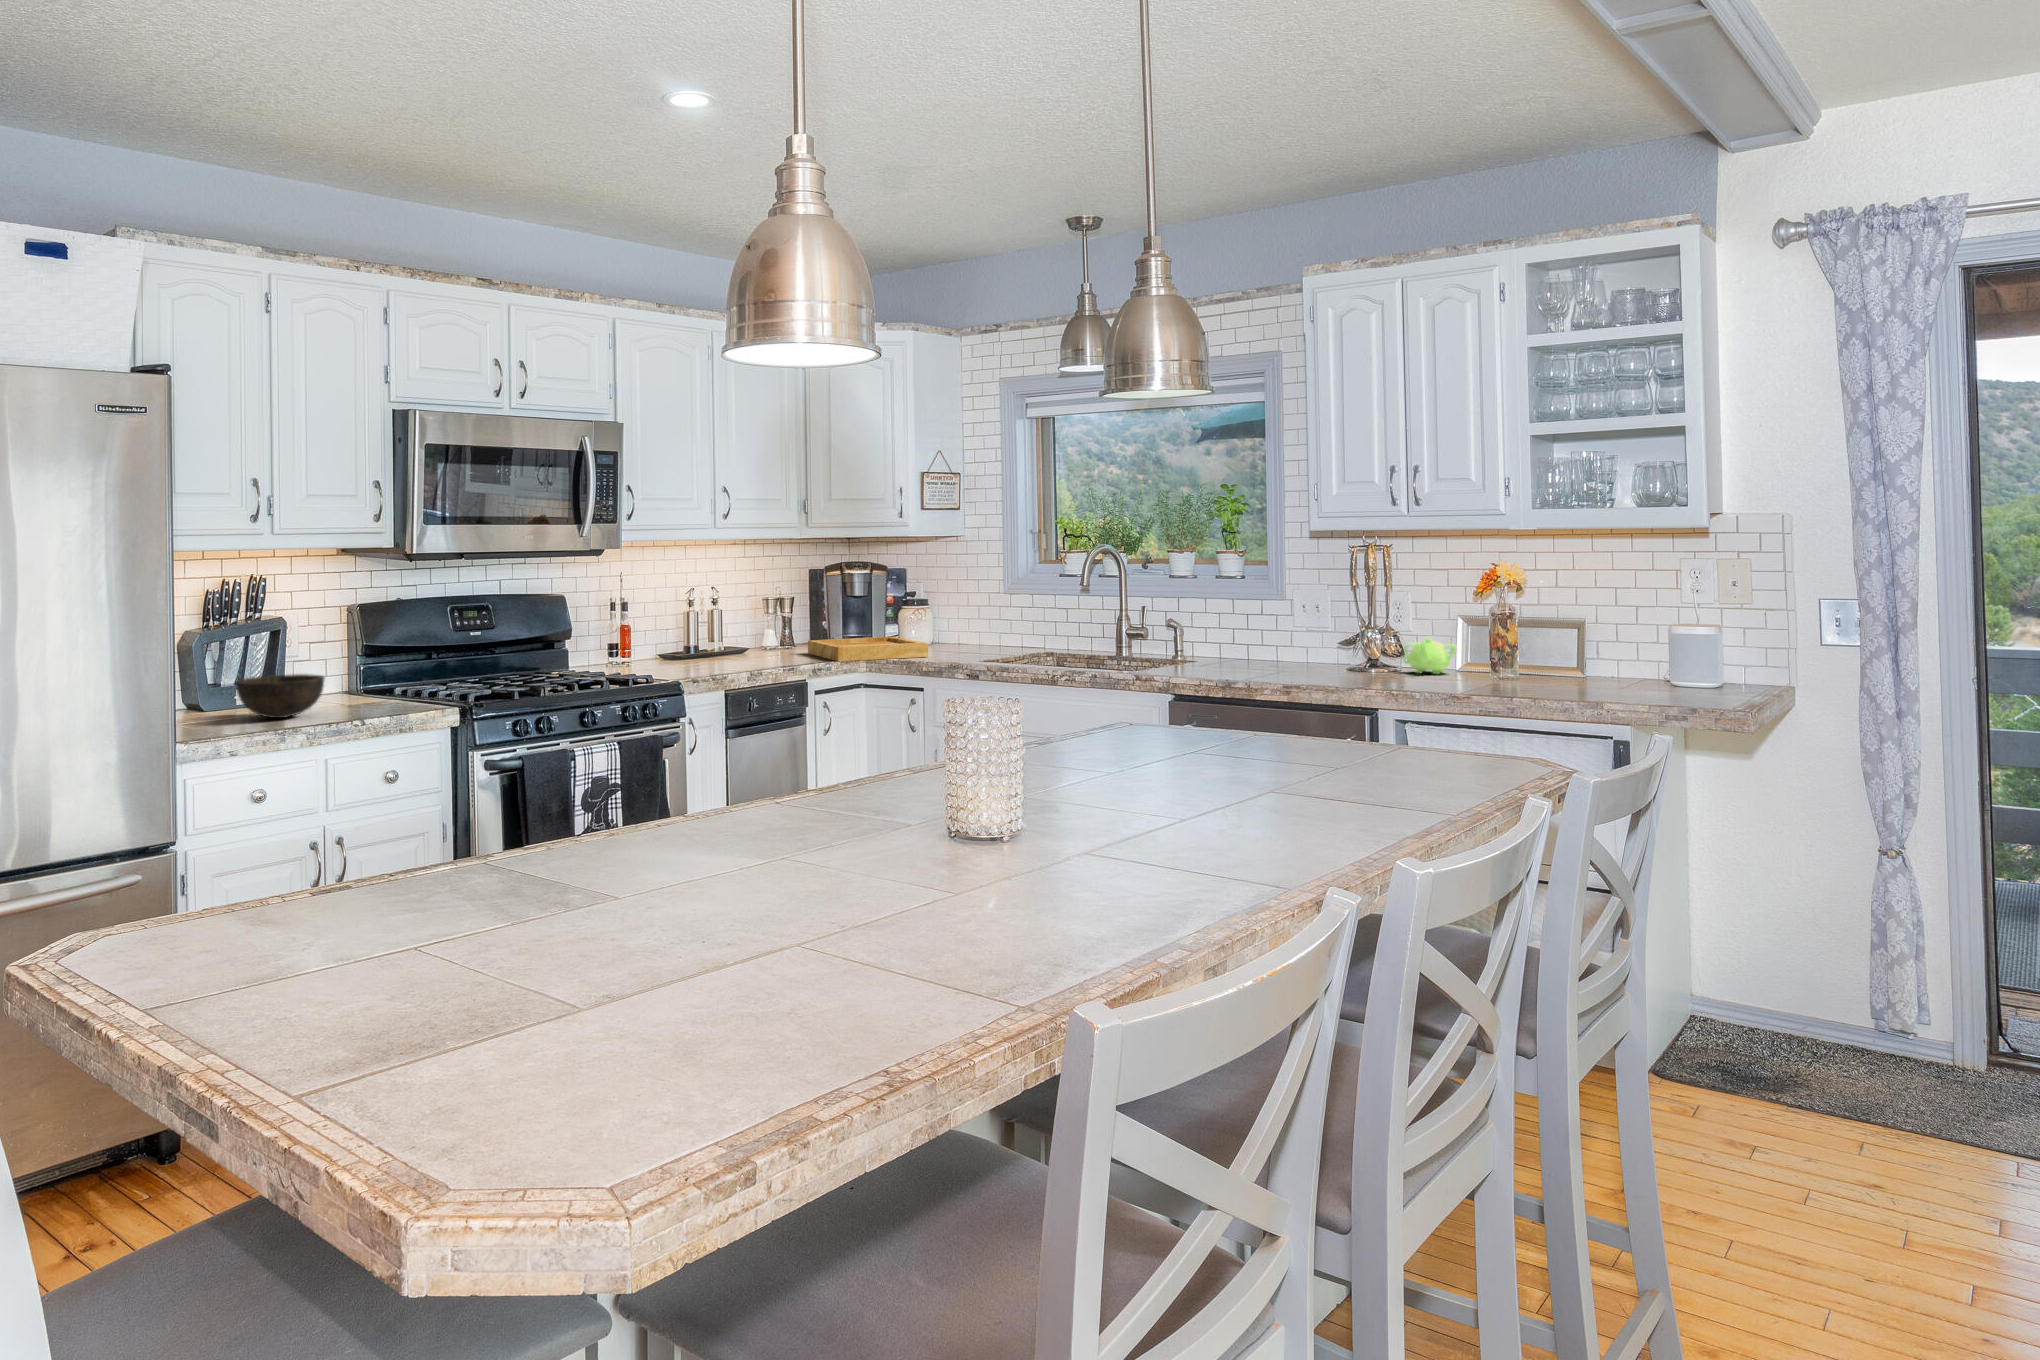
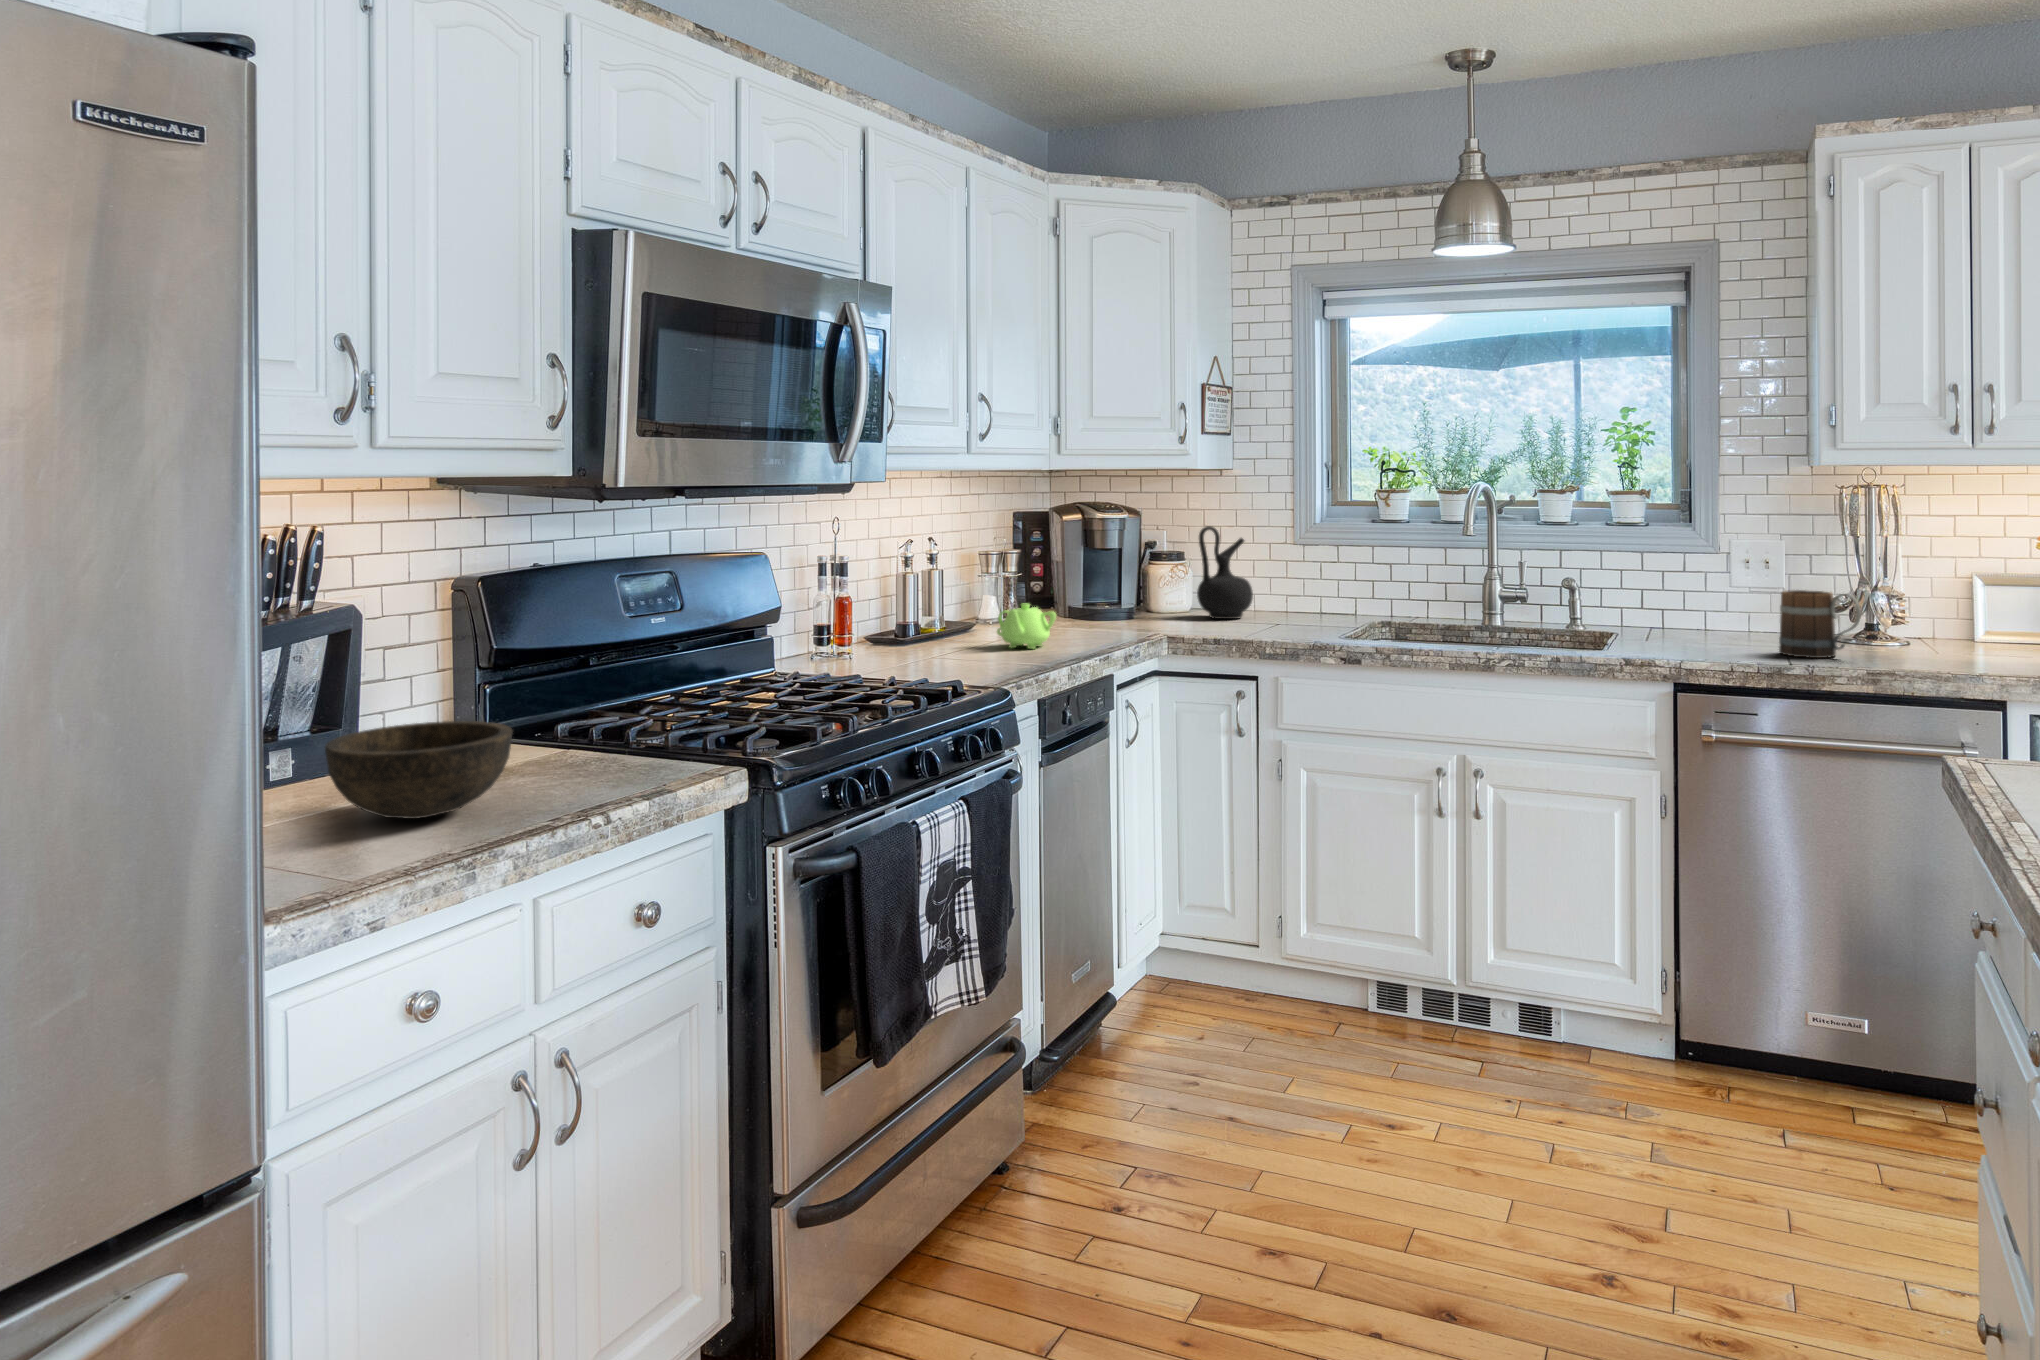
ceramic jug: none [921,578,964,648] -> present [1197,526,1253,619]
mug: none [1266,628,1310,678] -> present [1779,590,1861,658]
tray: present [808,637,928,661] -> none [1071,605,1251,644]
teapot: present [1403,638,1456,674] -> present [997,603,1056,649]

